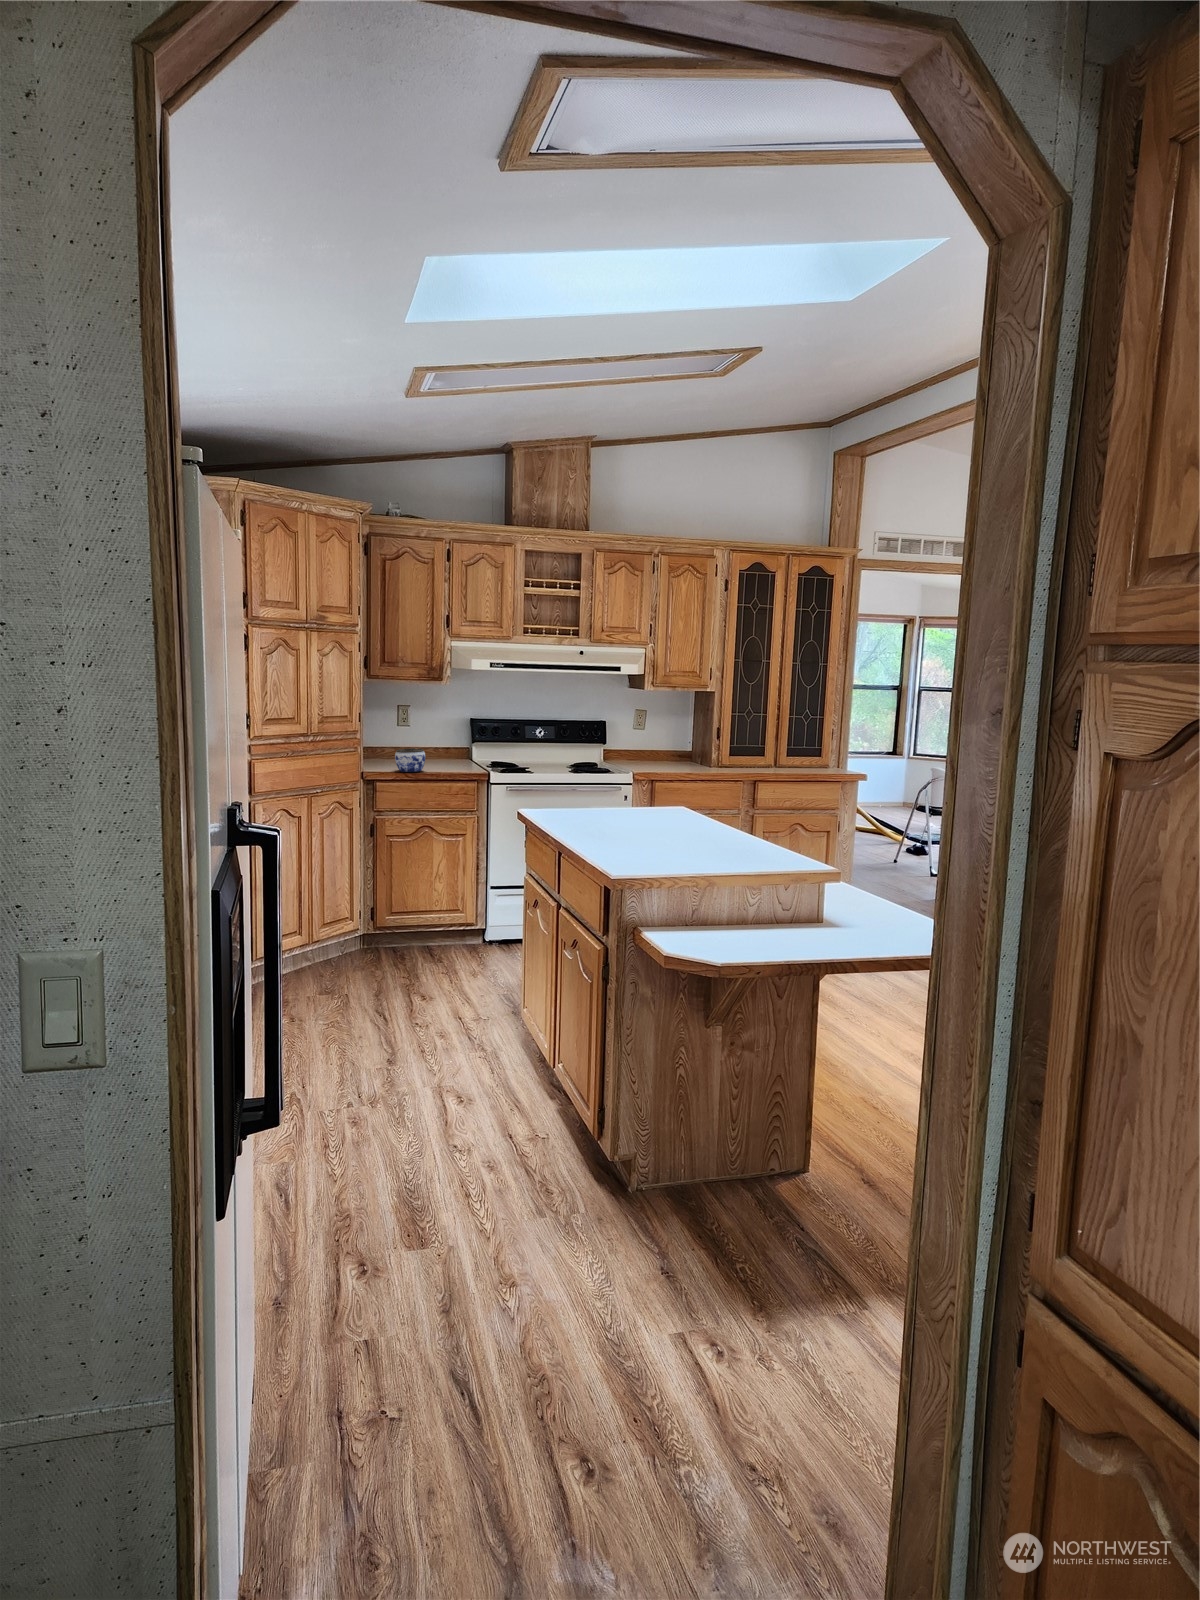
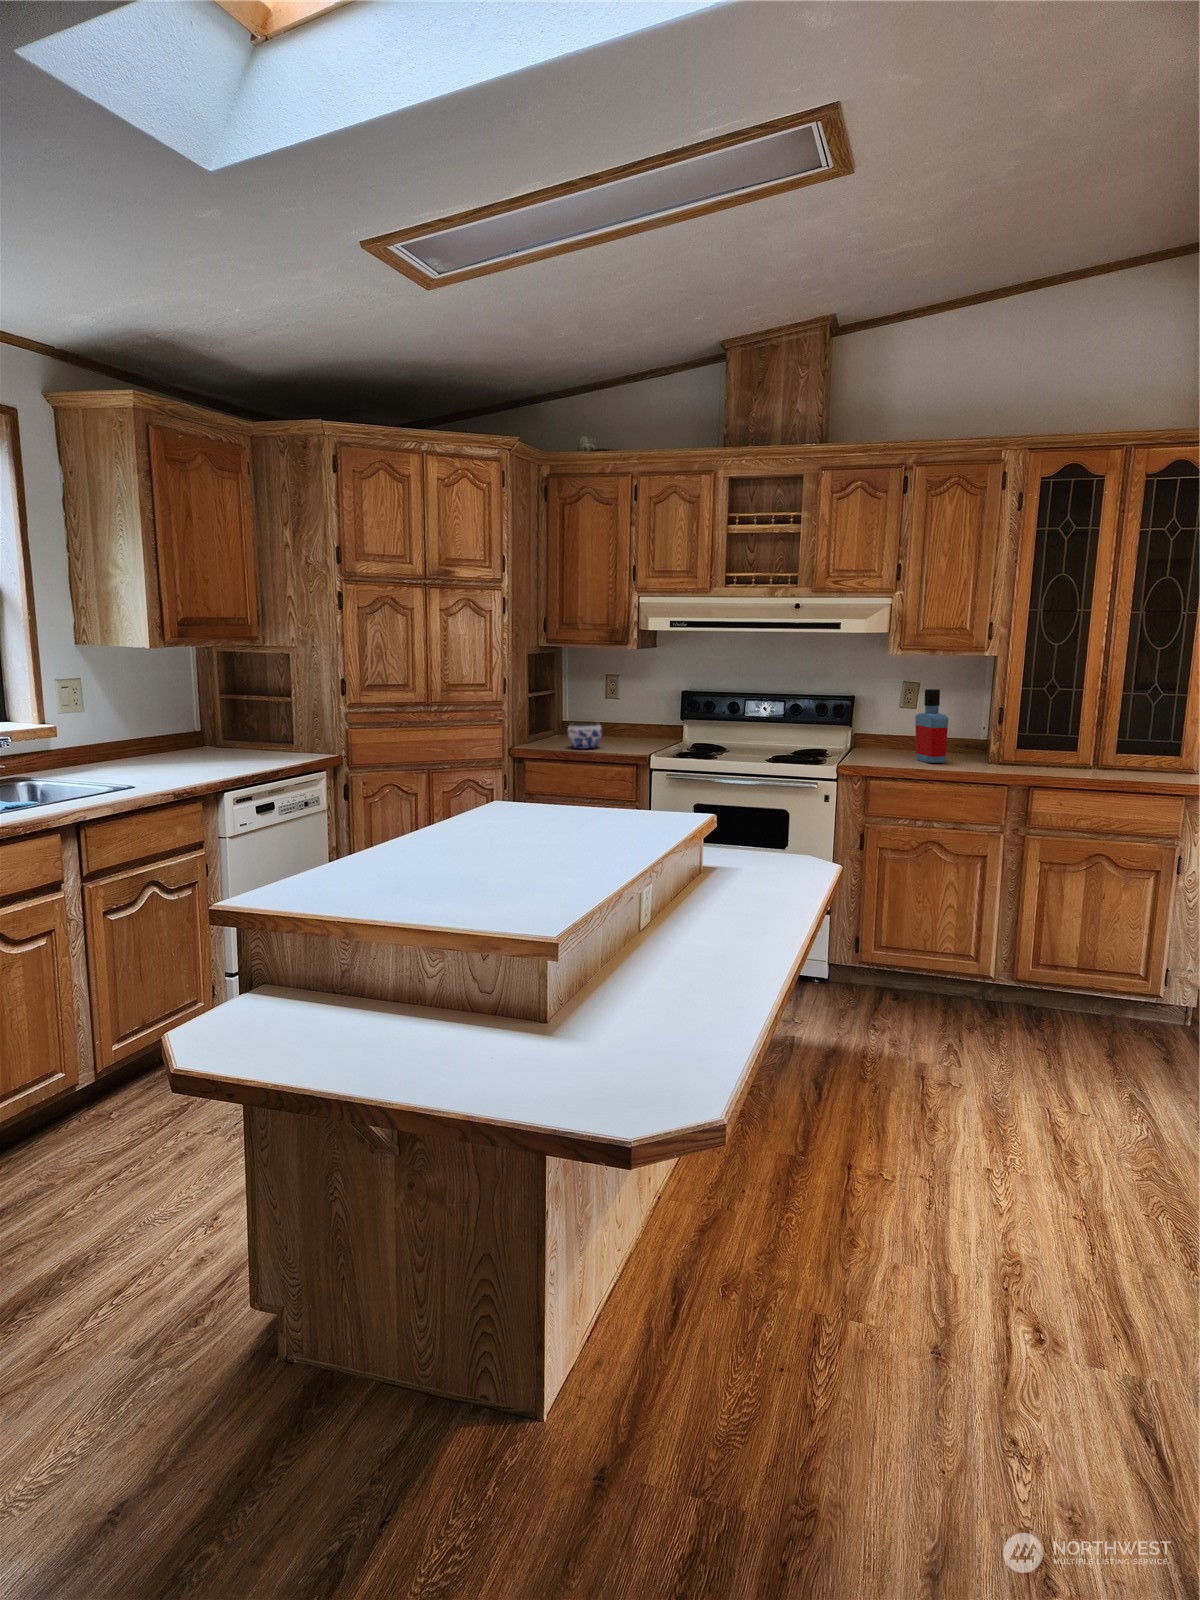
bottle: none [661,715,690,768] -> present [915,689,949,763]

